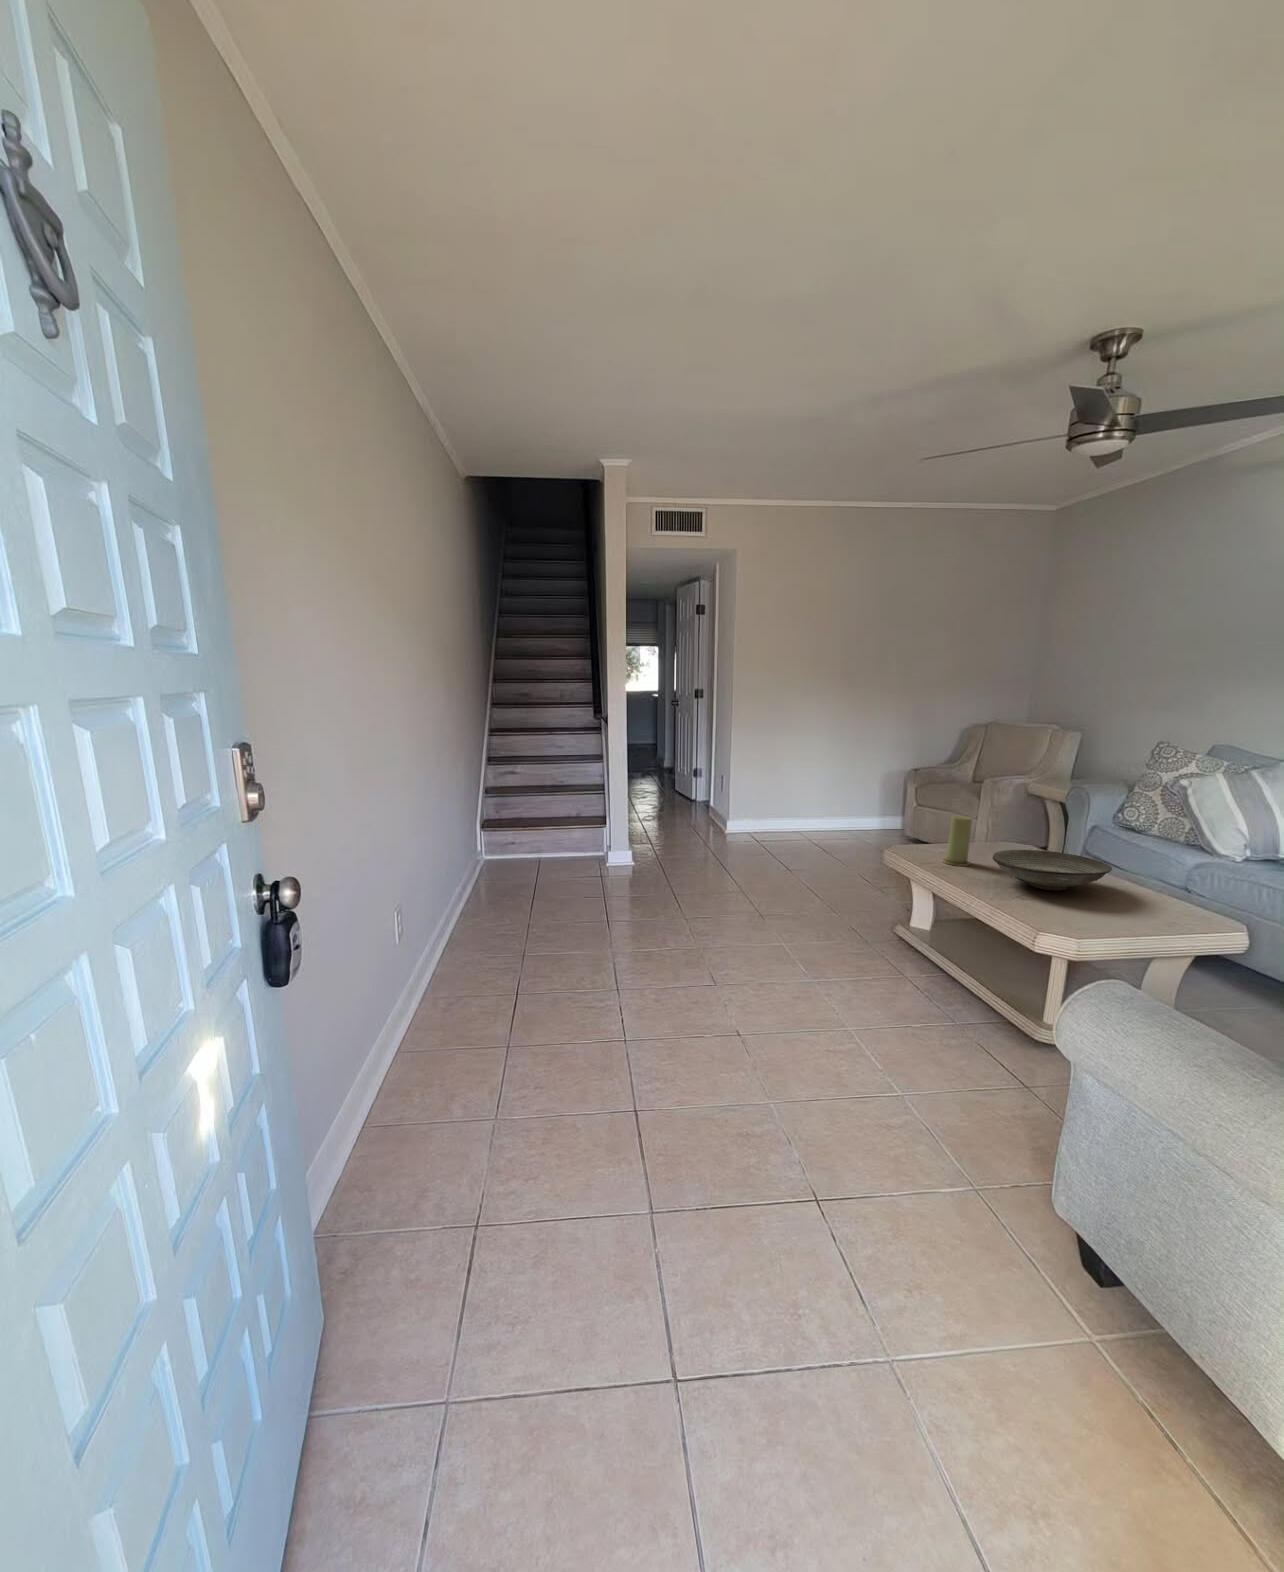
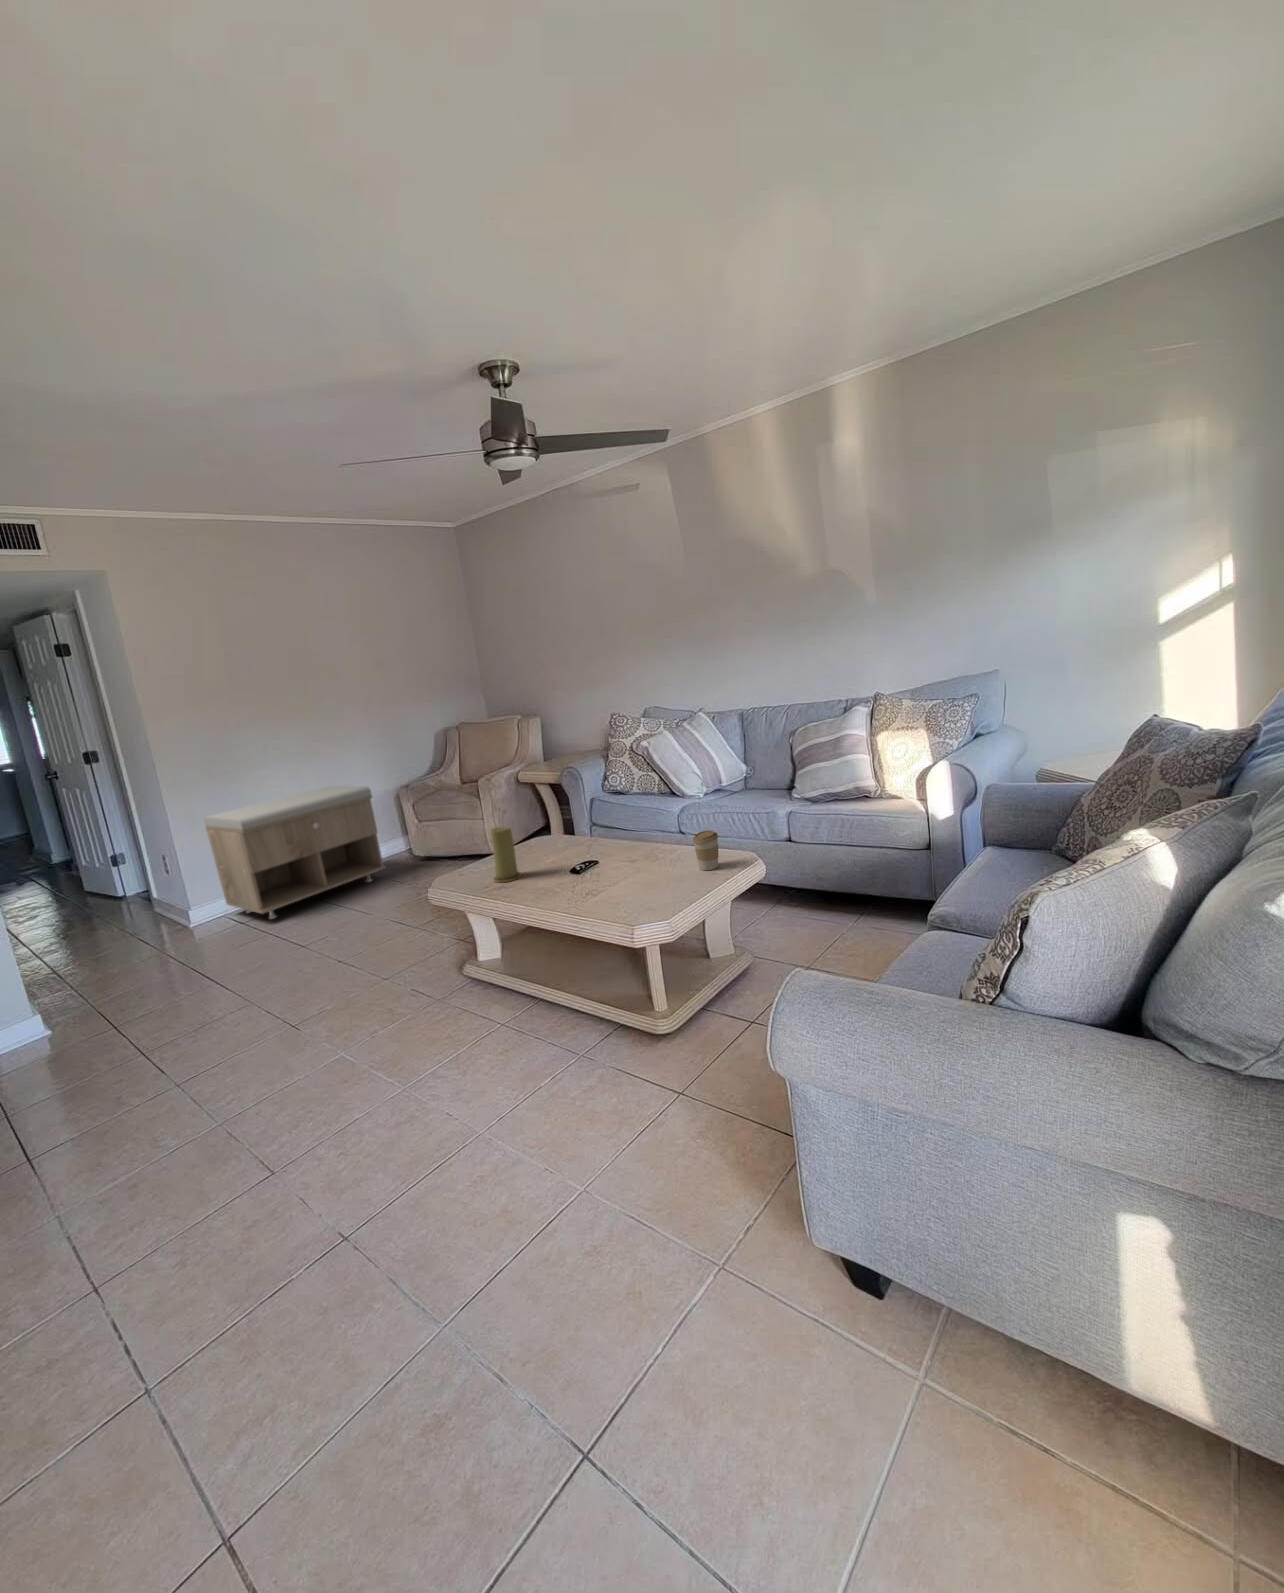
storage bench: none [751,753,885,846] -> present [204,786,386,919]
decorative bowl: present [993,850,1112,890] -> none [548,833,654,879]
coffee cup: none [1152,878,1186,919] -> present [693,830,719,870]

